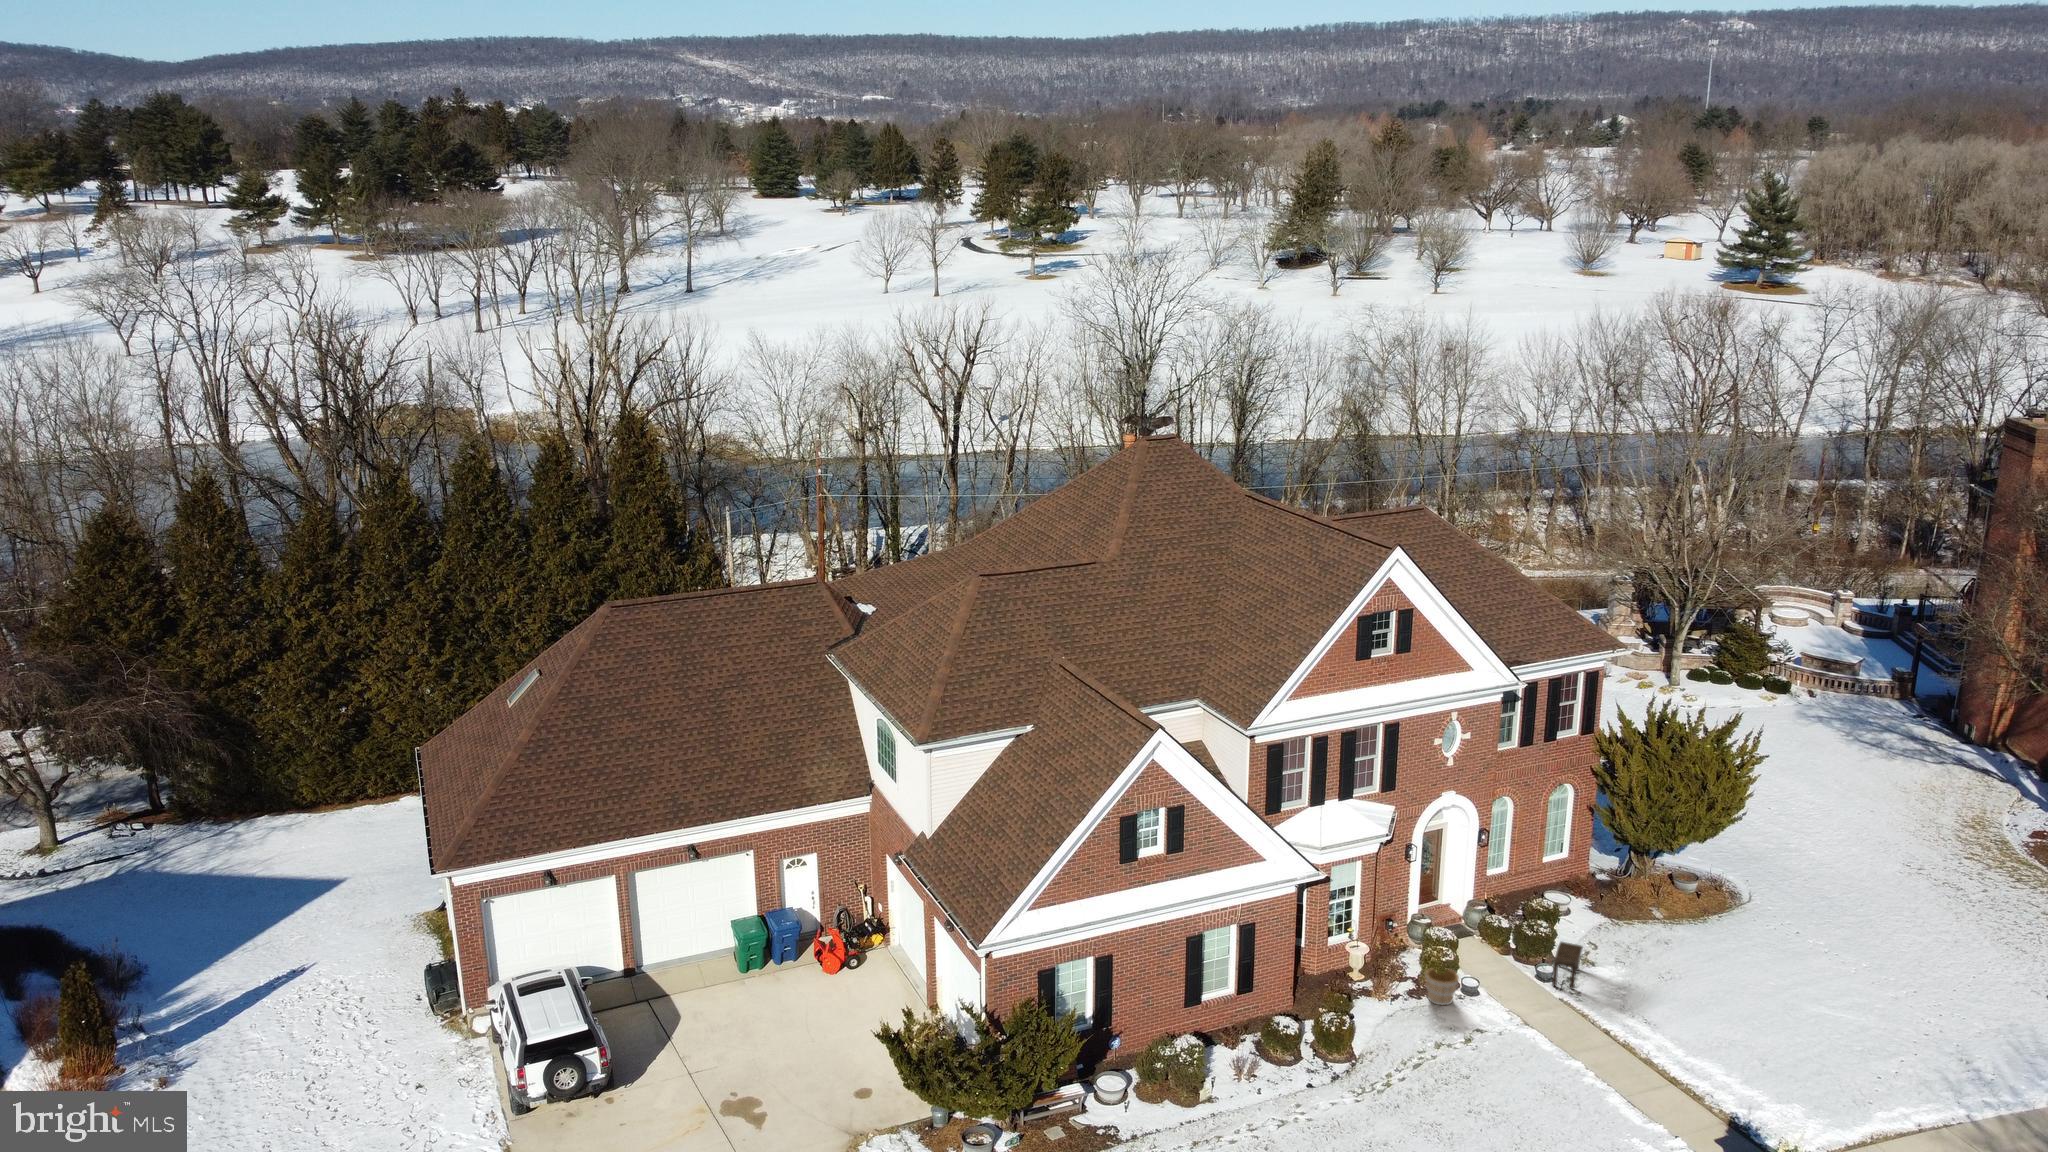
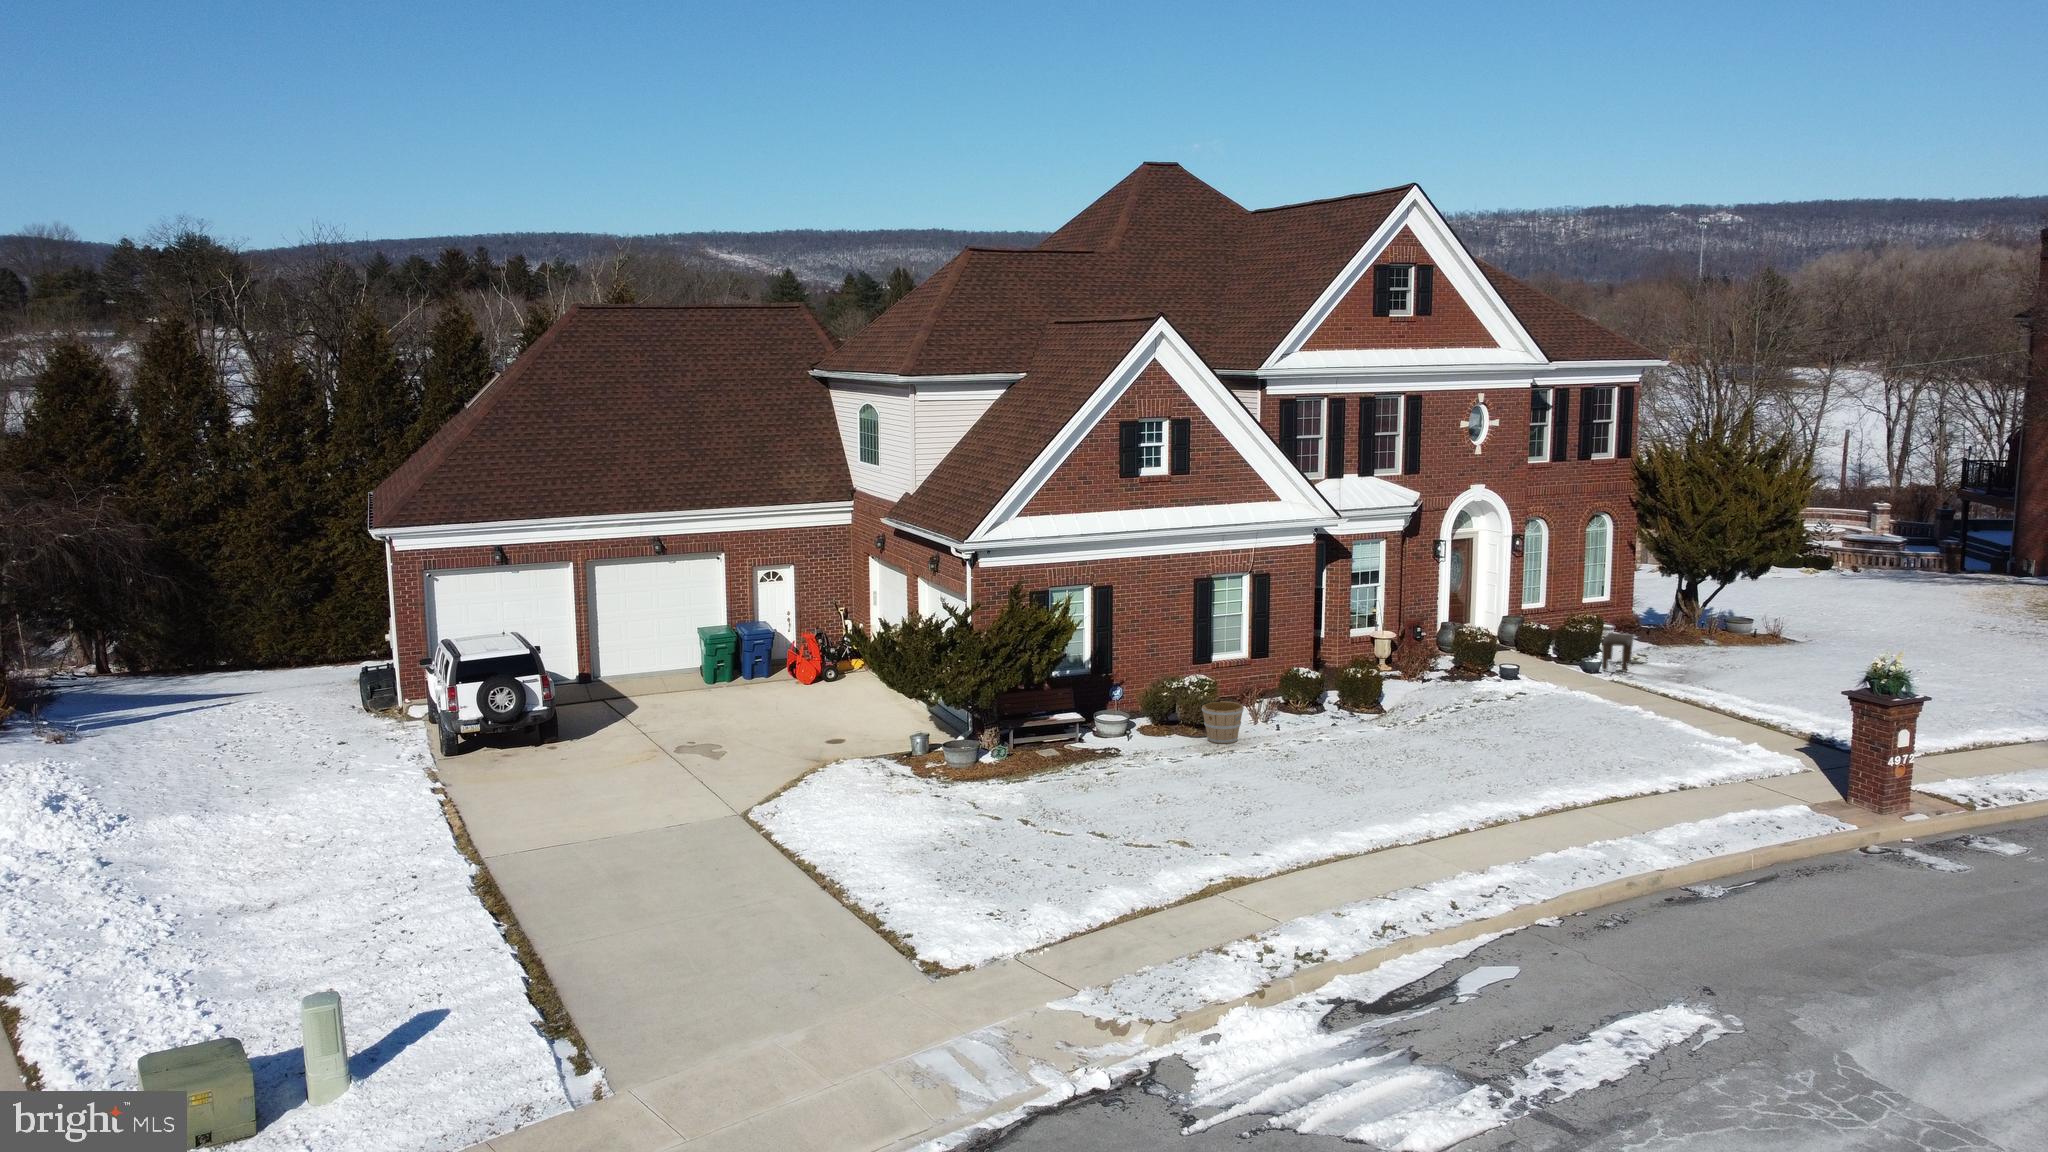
wooden bucket: present [1425,969,1459,1006] -> present [1202,701,1244,744]

